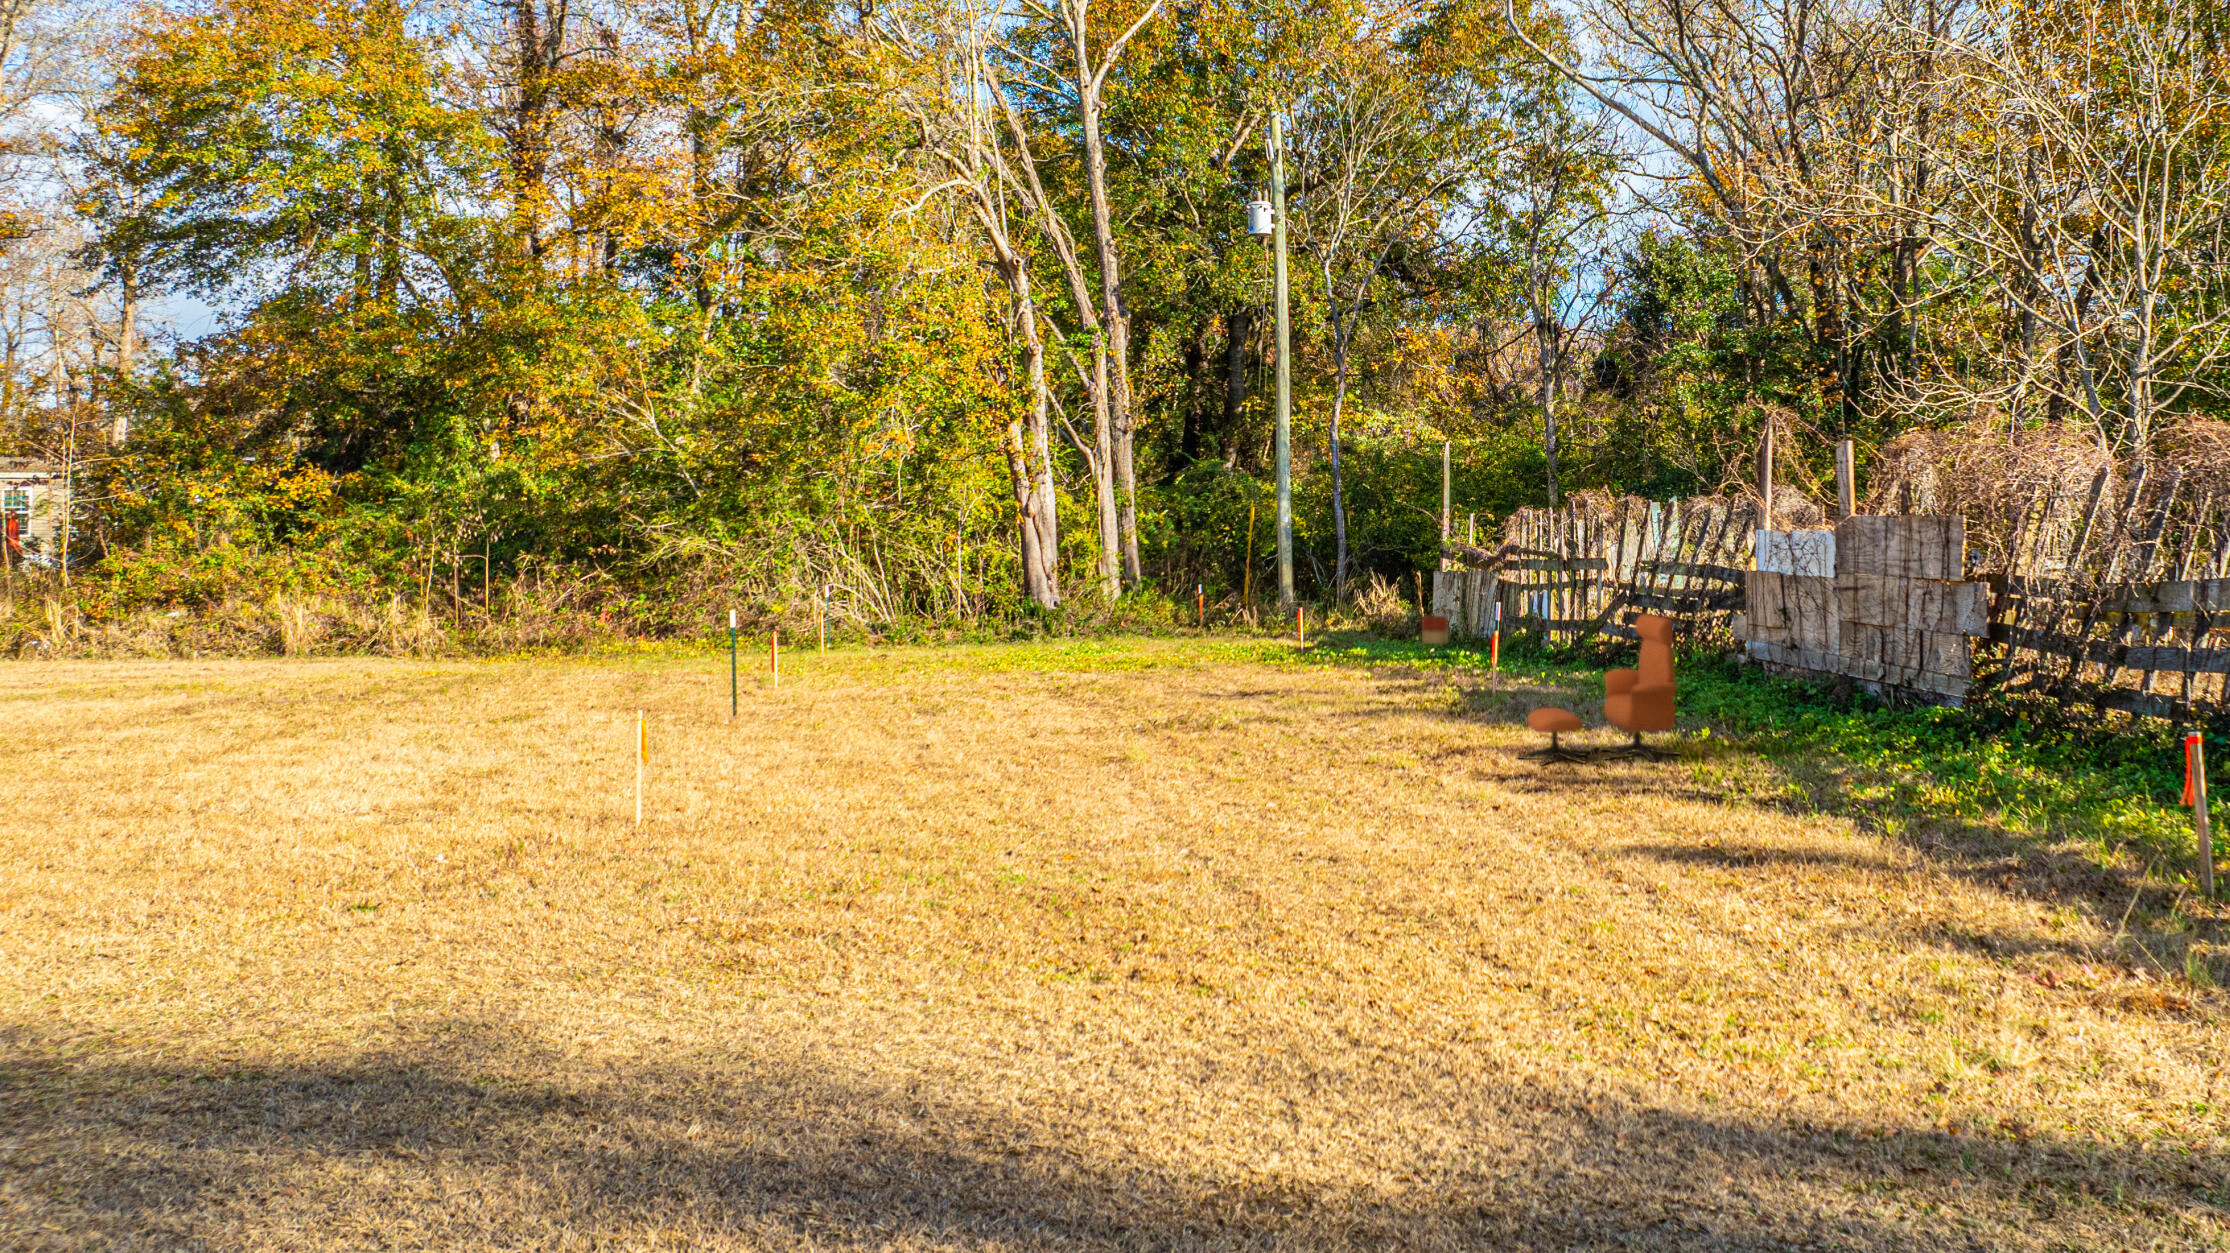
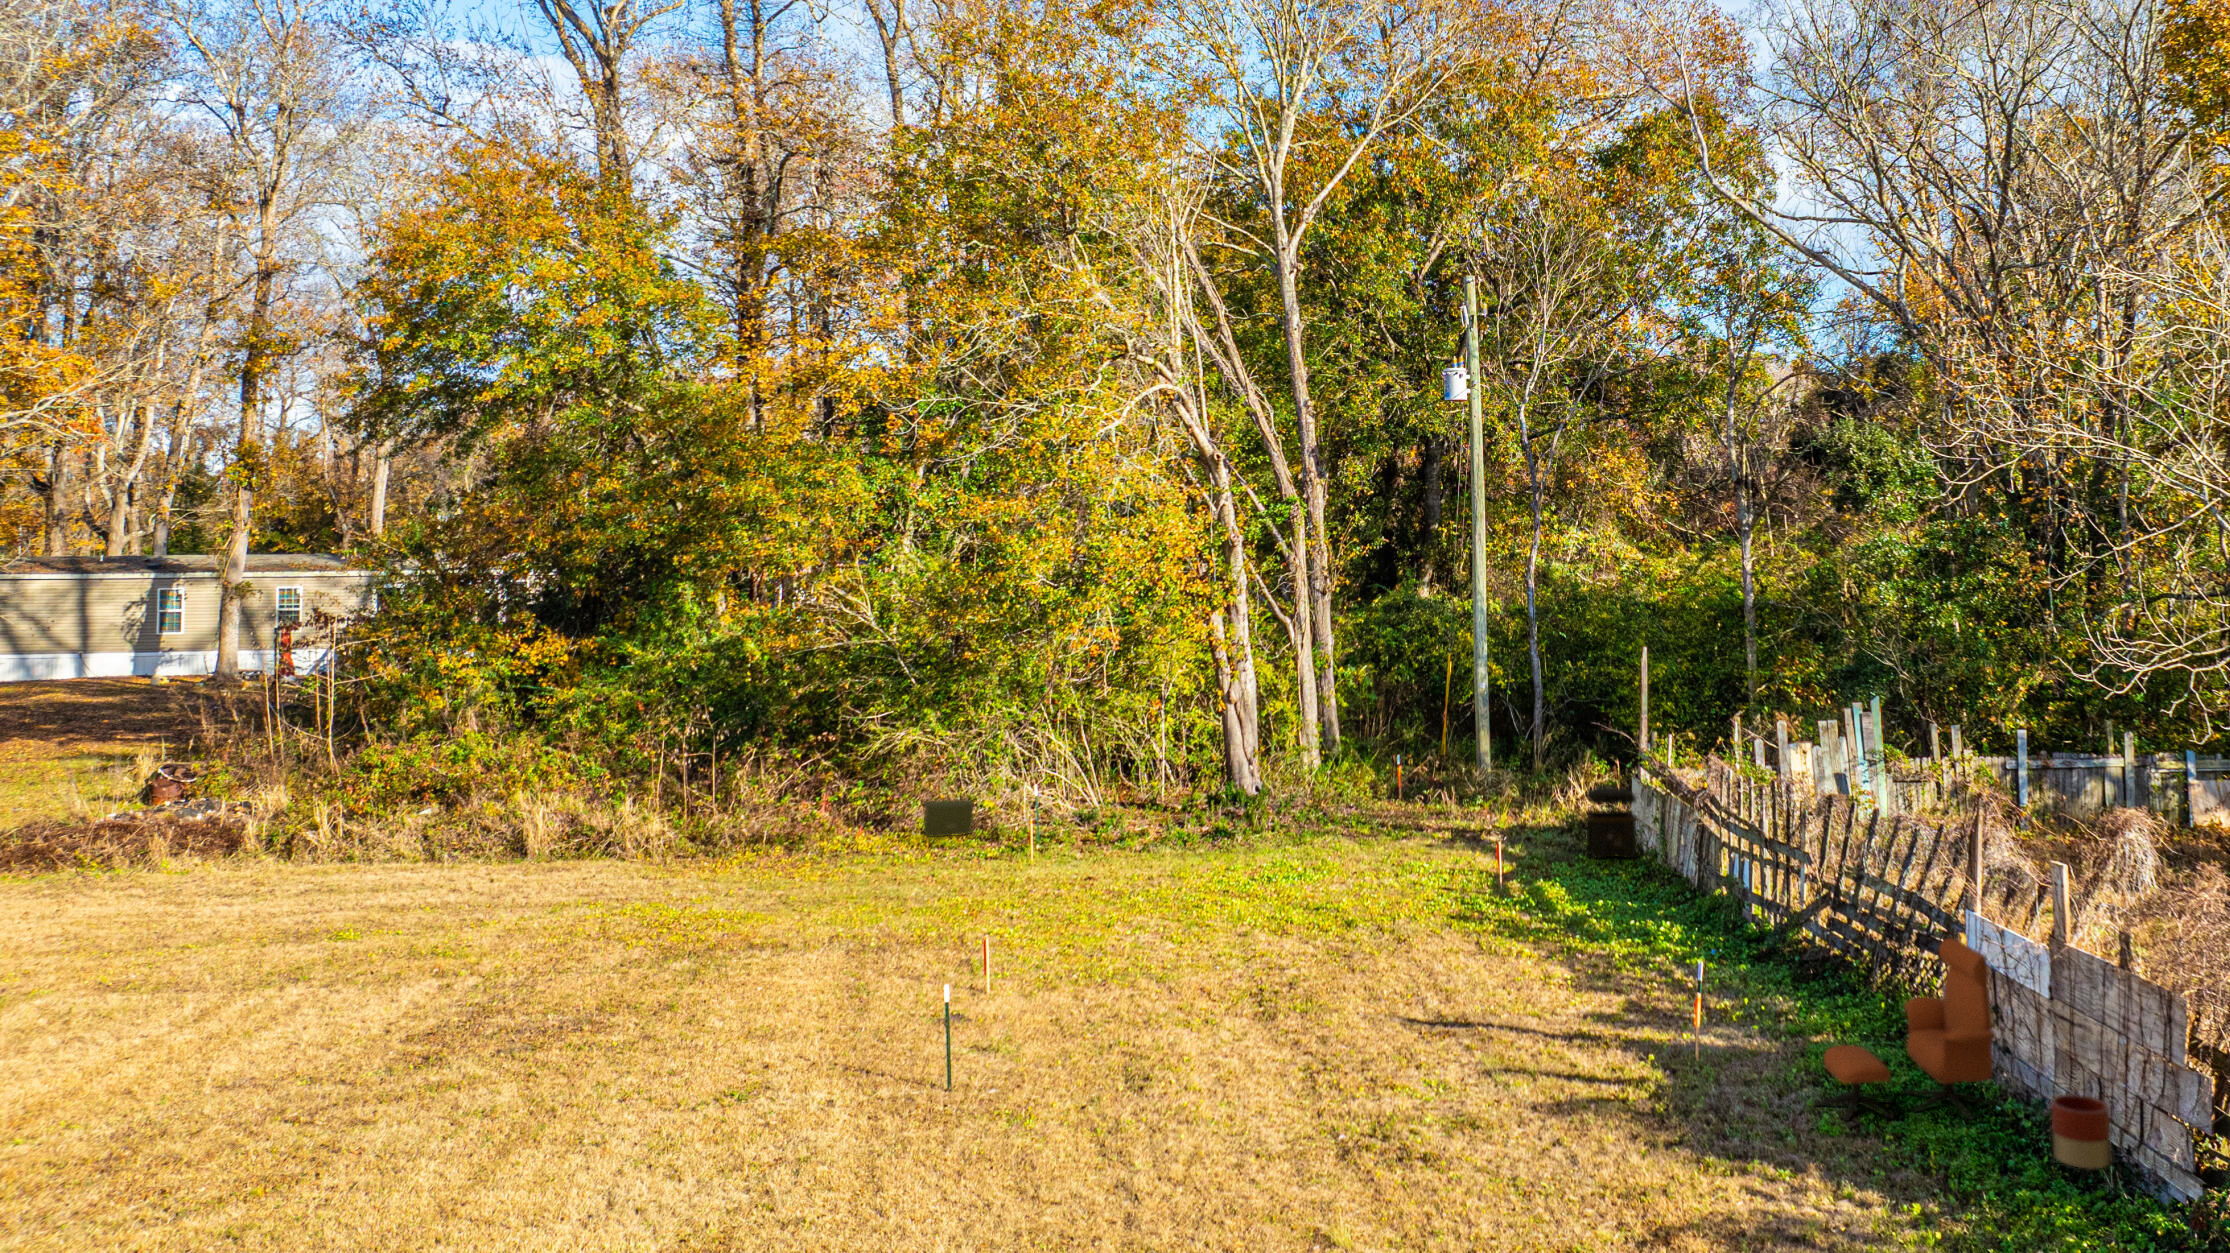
toolbox: none [1364,577,1410,640] -> present [1586,788,1637,859]
storage box: none [712,604,763,638] -> present [924,799,973,837]
planter: present [1421,616,1448,645] -> present [2051,1094,2111,1178]

